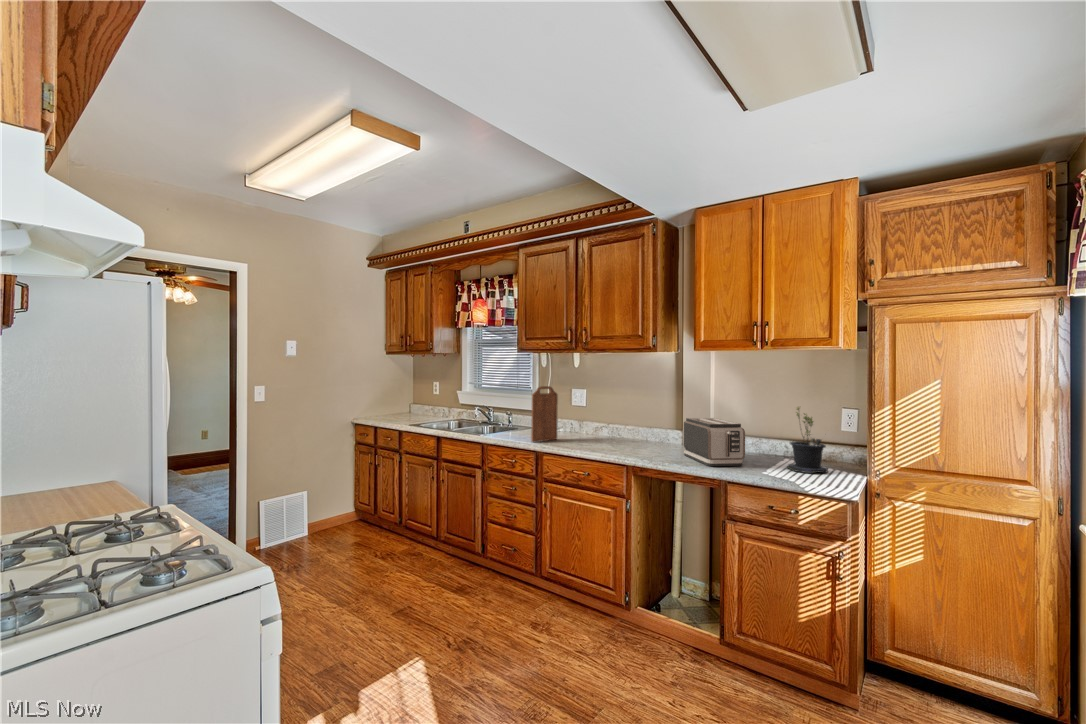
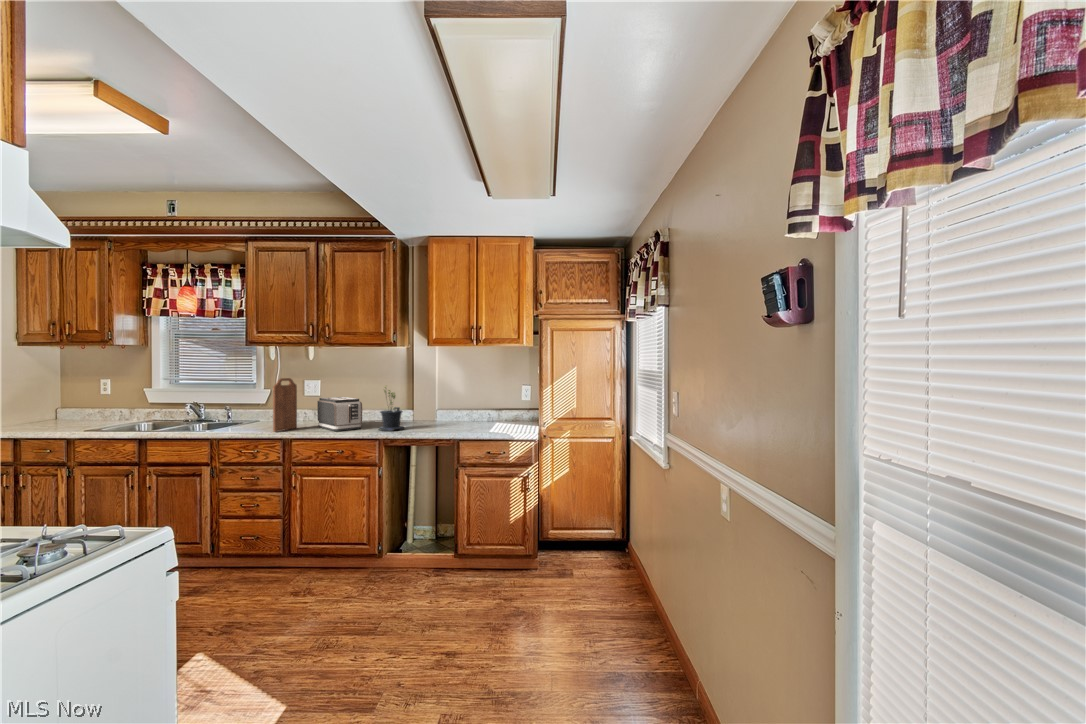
potted plant: present [787,407,828,473] -> present [379,386,404,431]
toaster: present [684,418,745,466] -> present [317,397,362,431]

